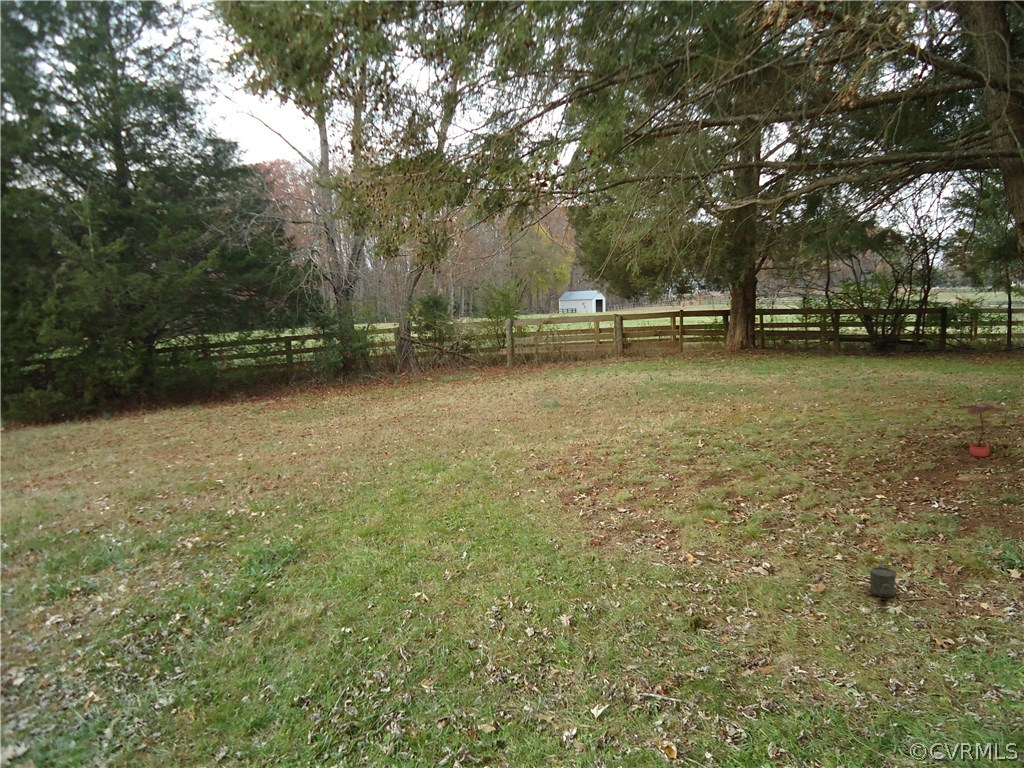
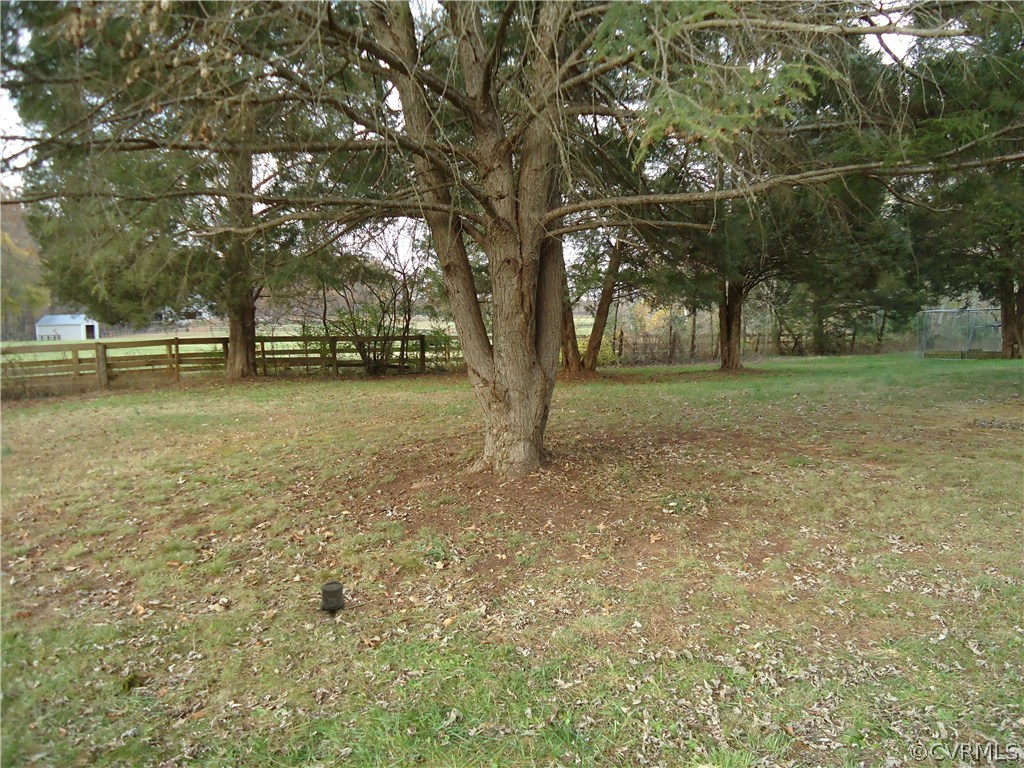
potted plant: present [959,404,1005,457] -> none [408,422,440,465]

